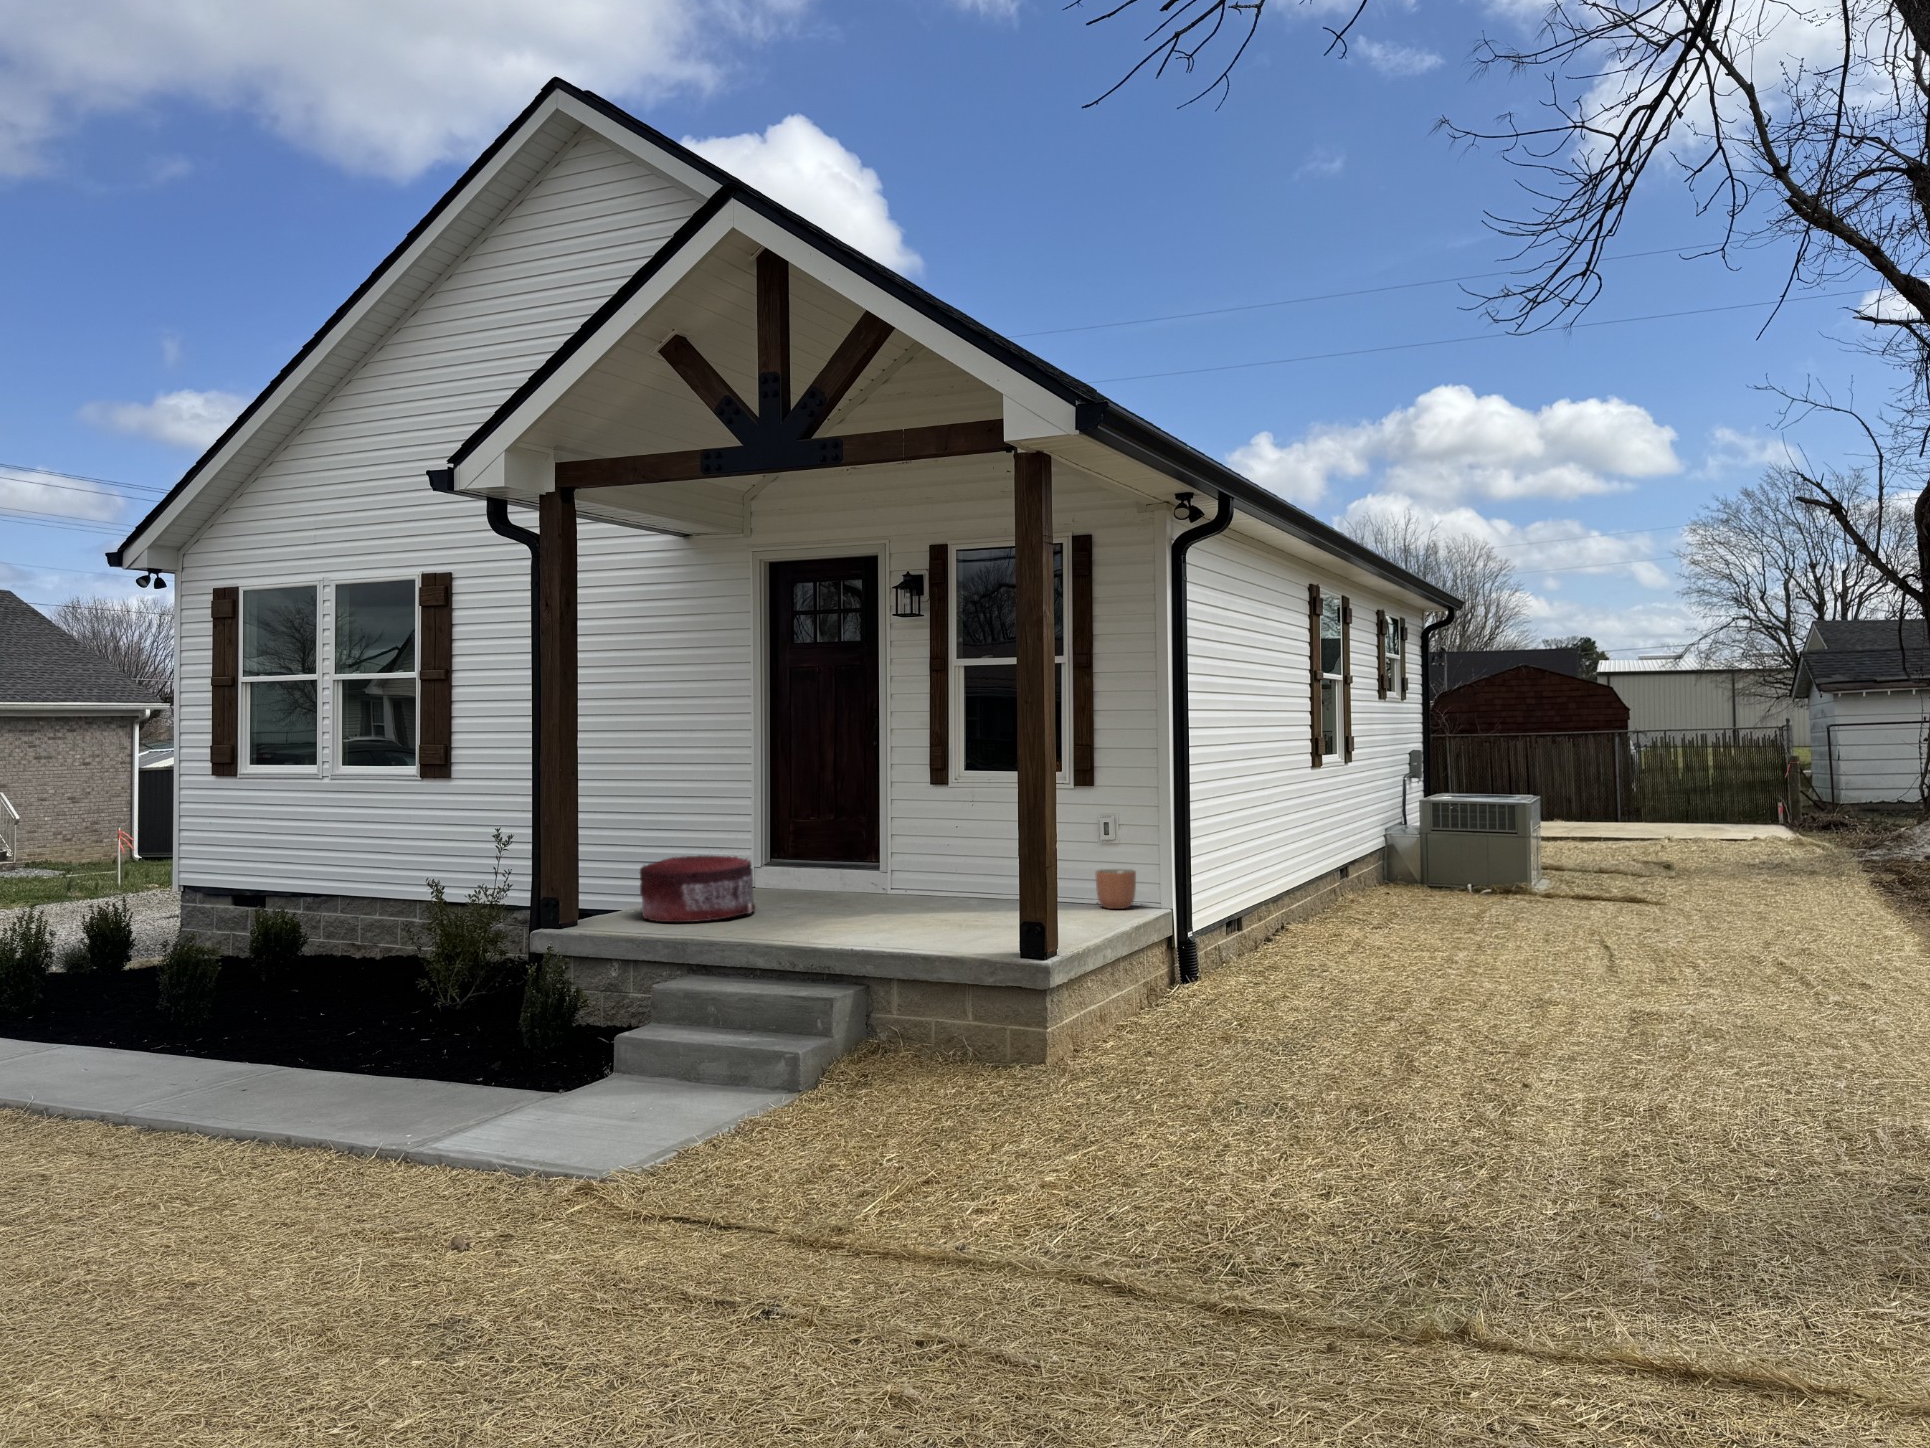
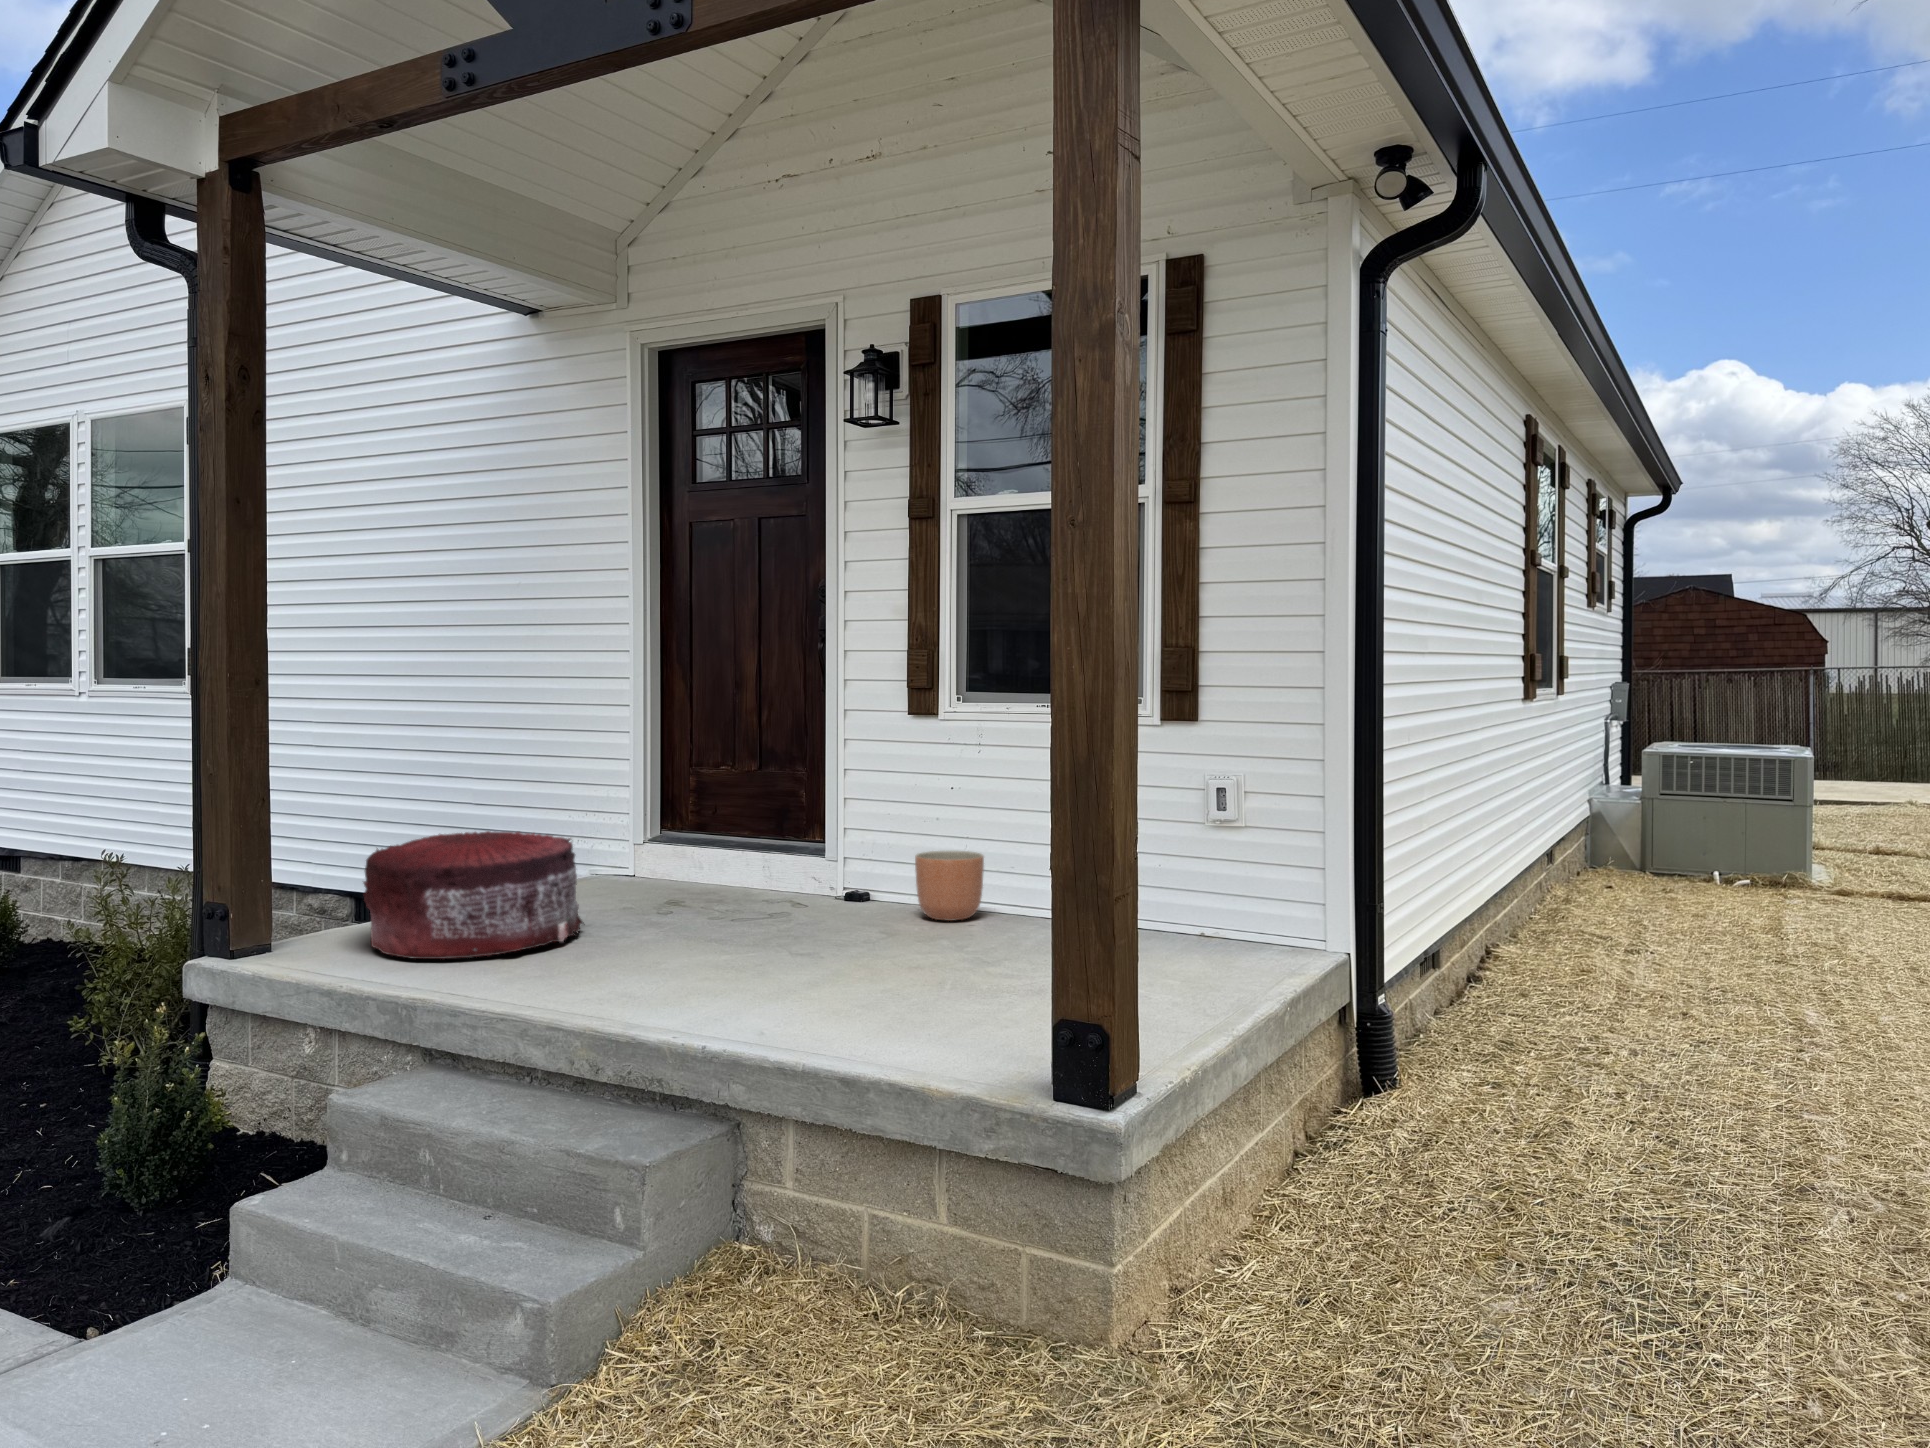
planter: present [1095,869,1136,909] -> present [915,851,984,921]

